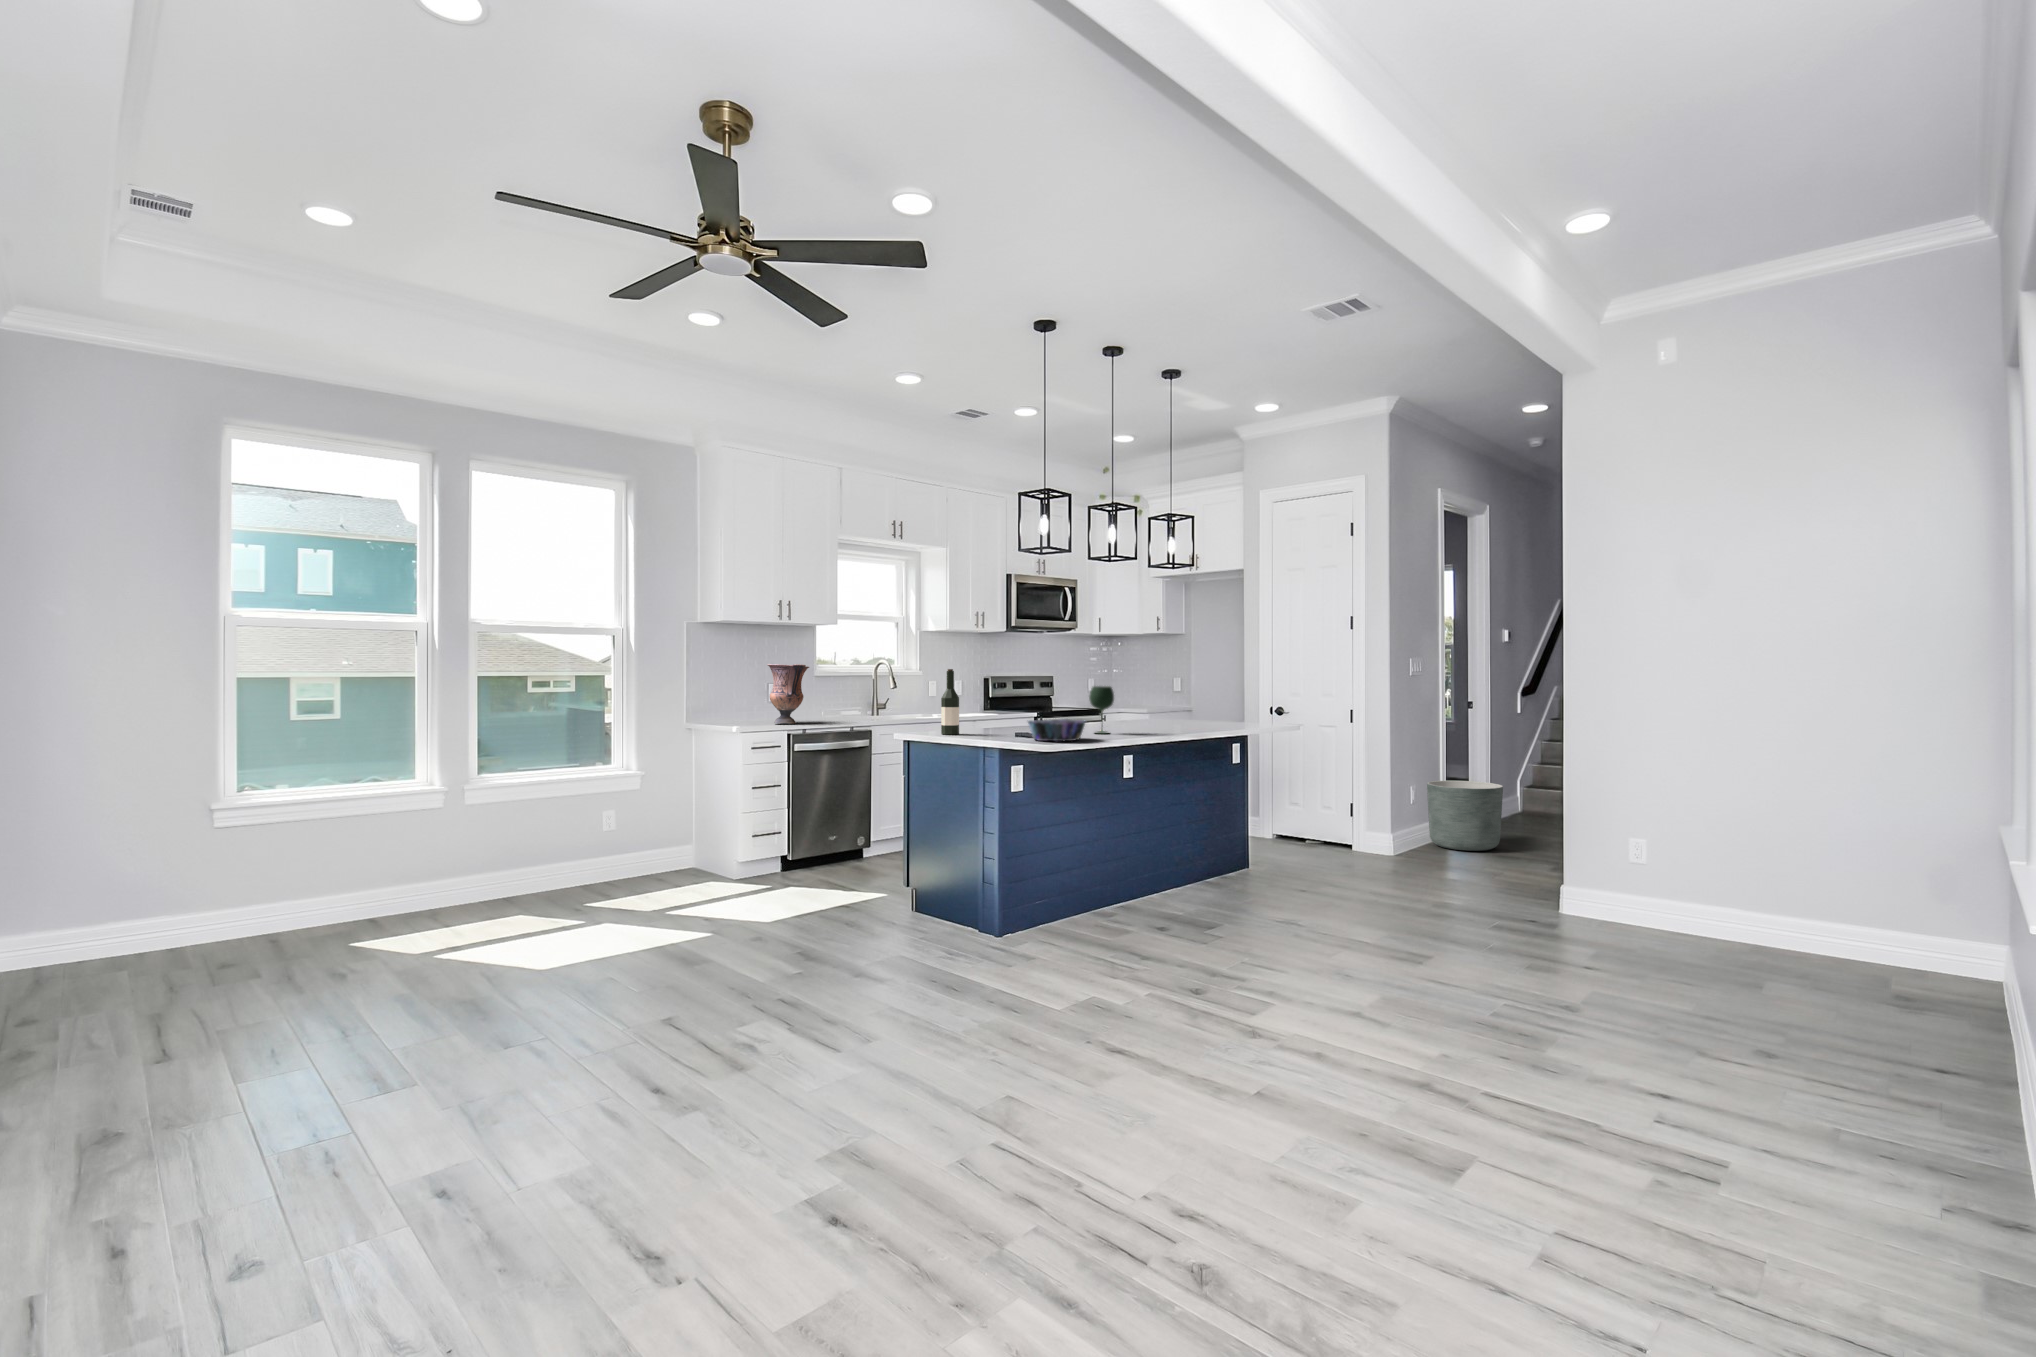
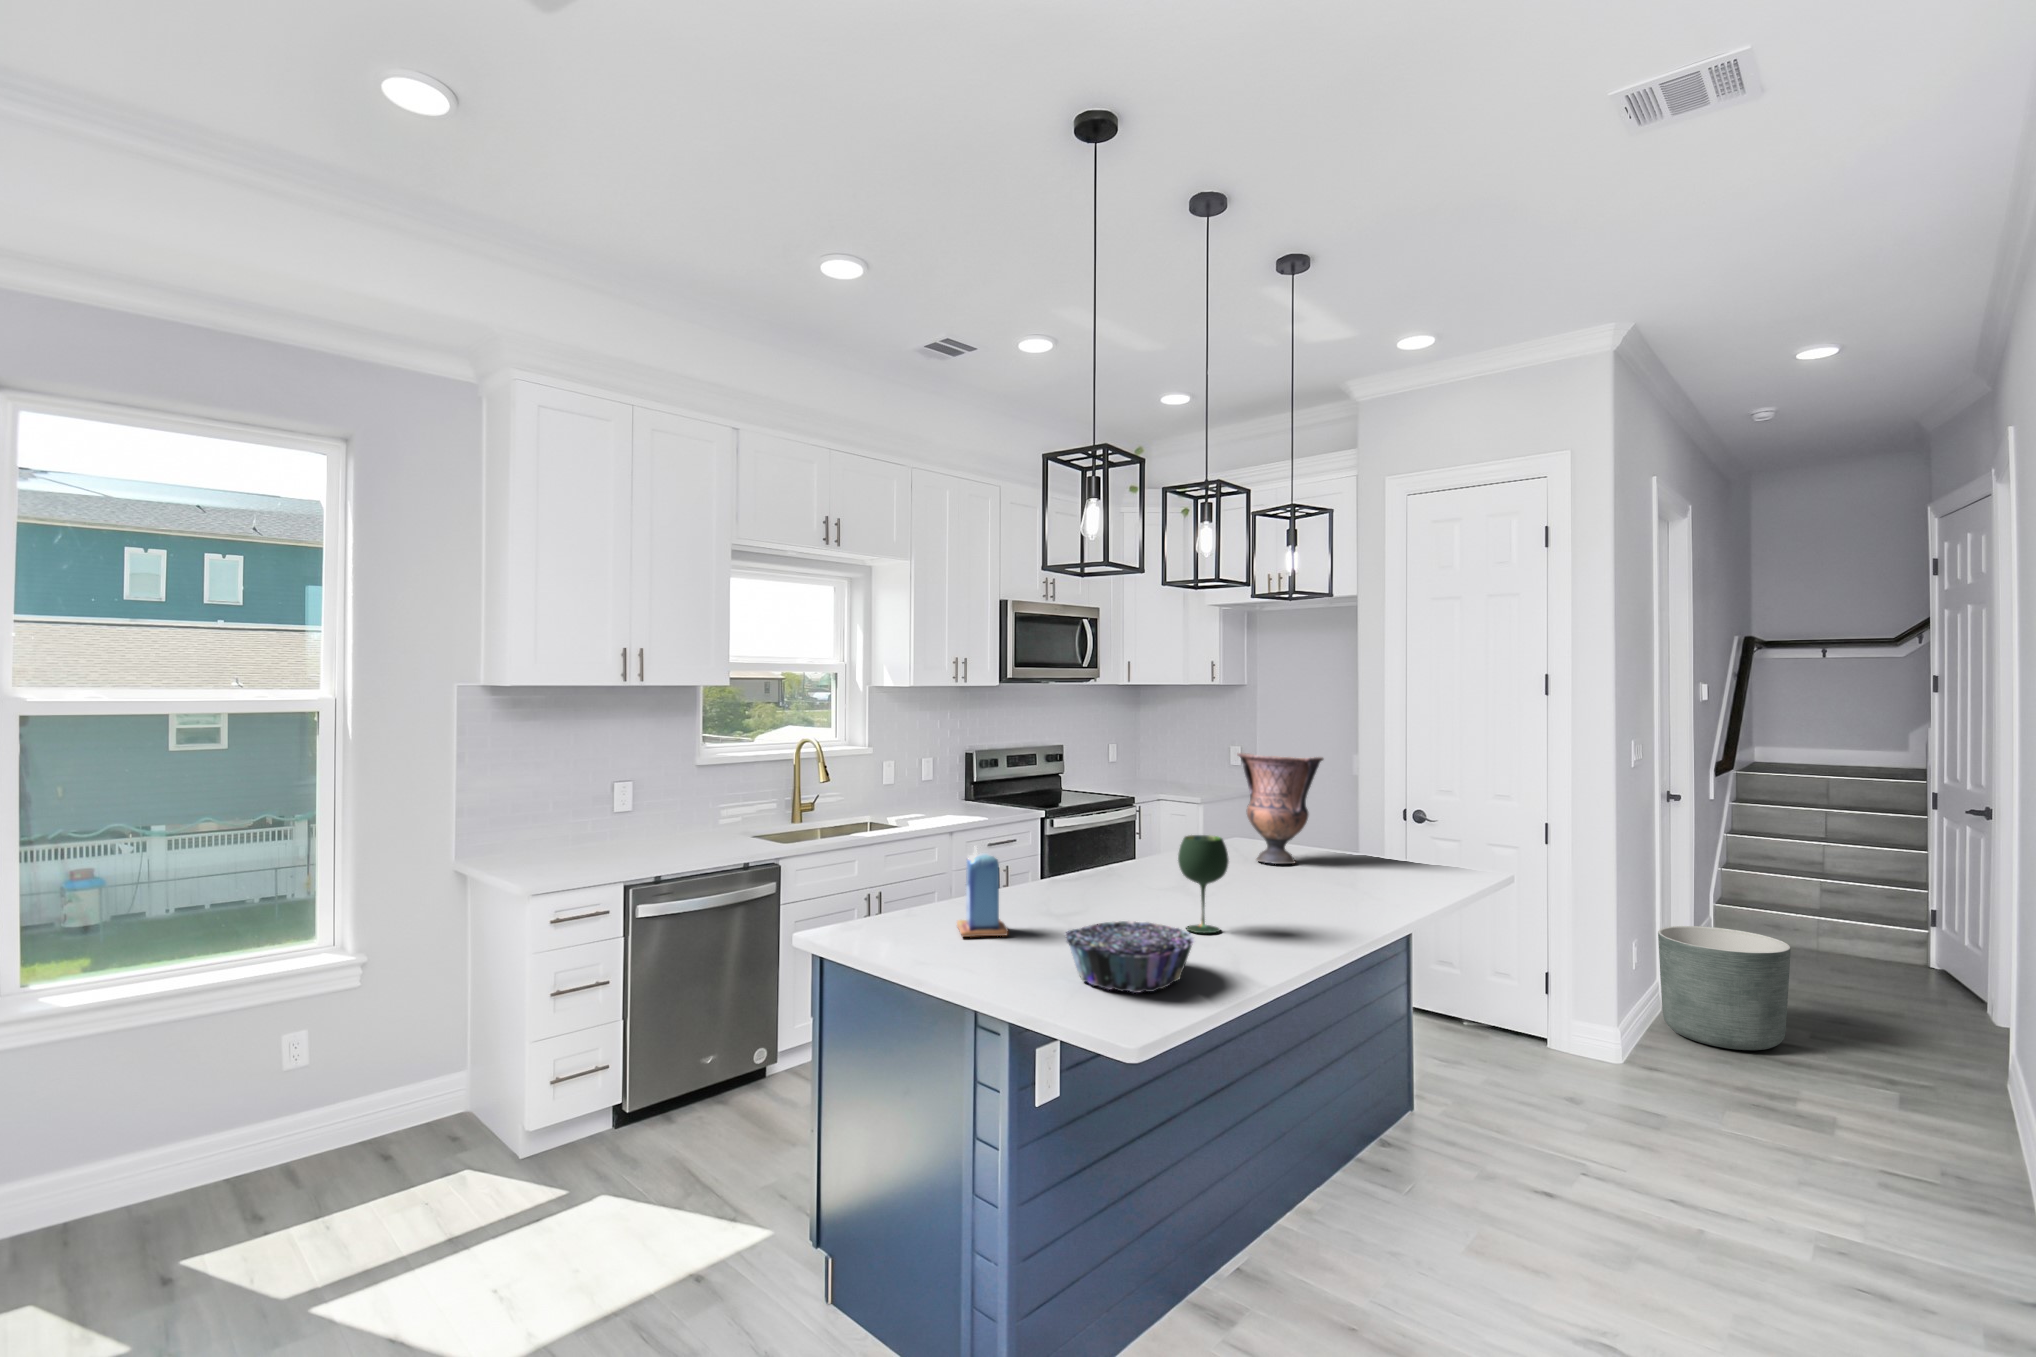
vase: present [768,664,809,724] -> present [1238,753,1323,864]
wine bottle: present [941,669,959,735] -> none [885,806,921,942]
candle: none [977,690,1003,733] -> present [957,846,1008,937]

